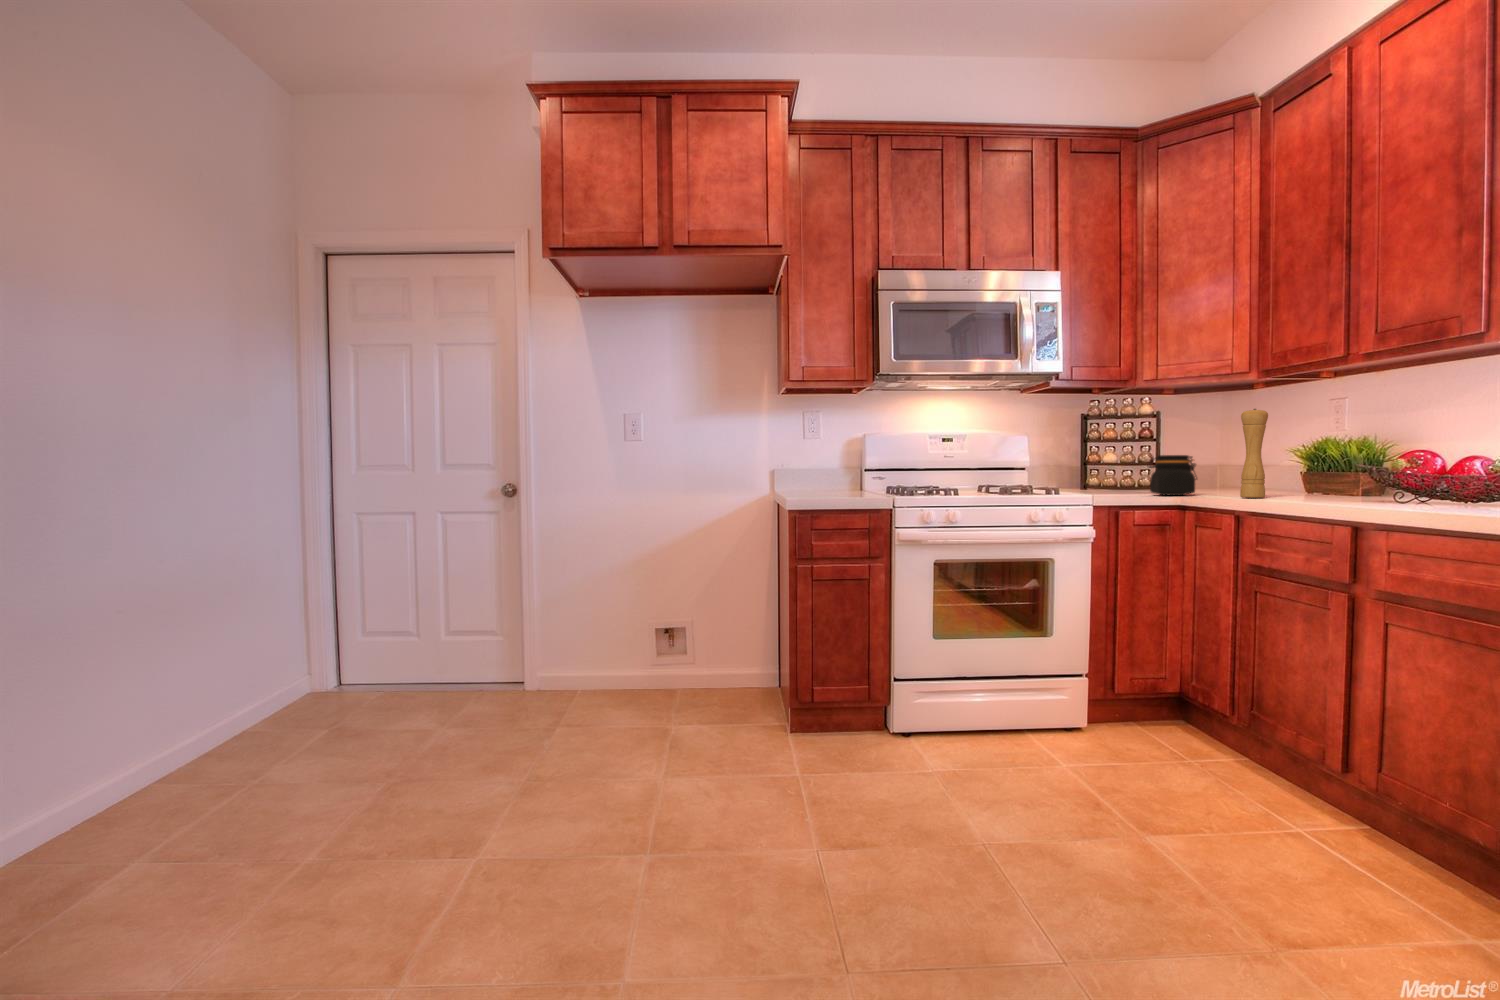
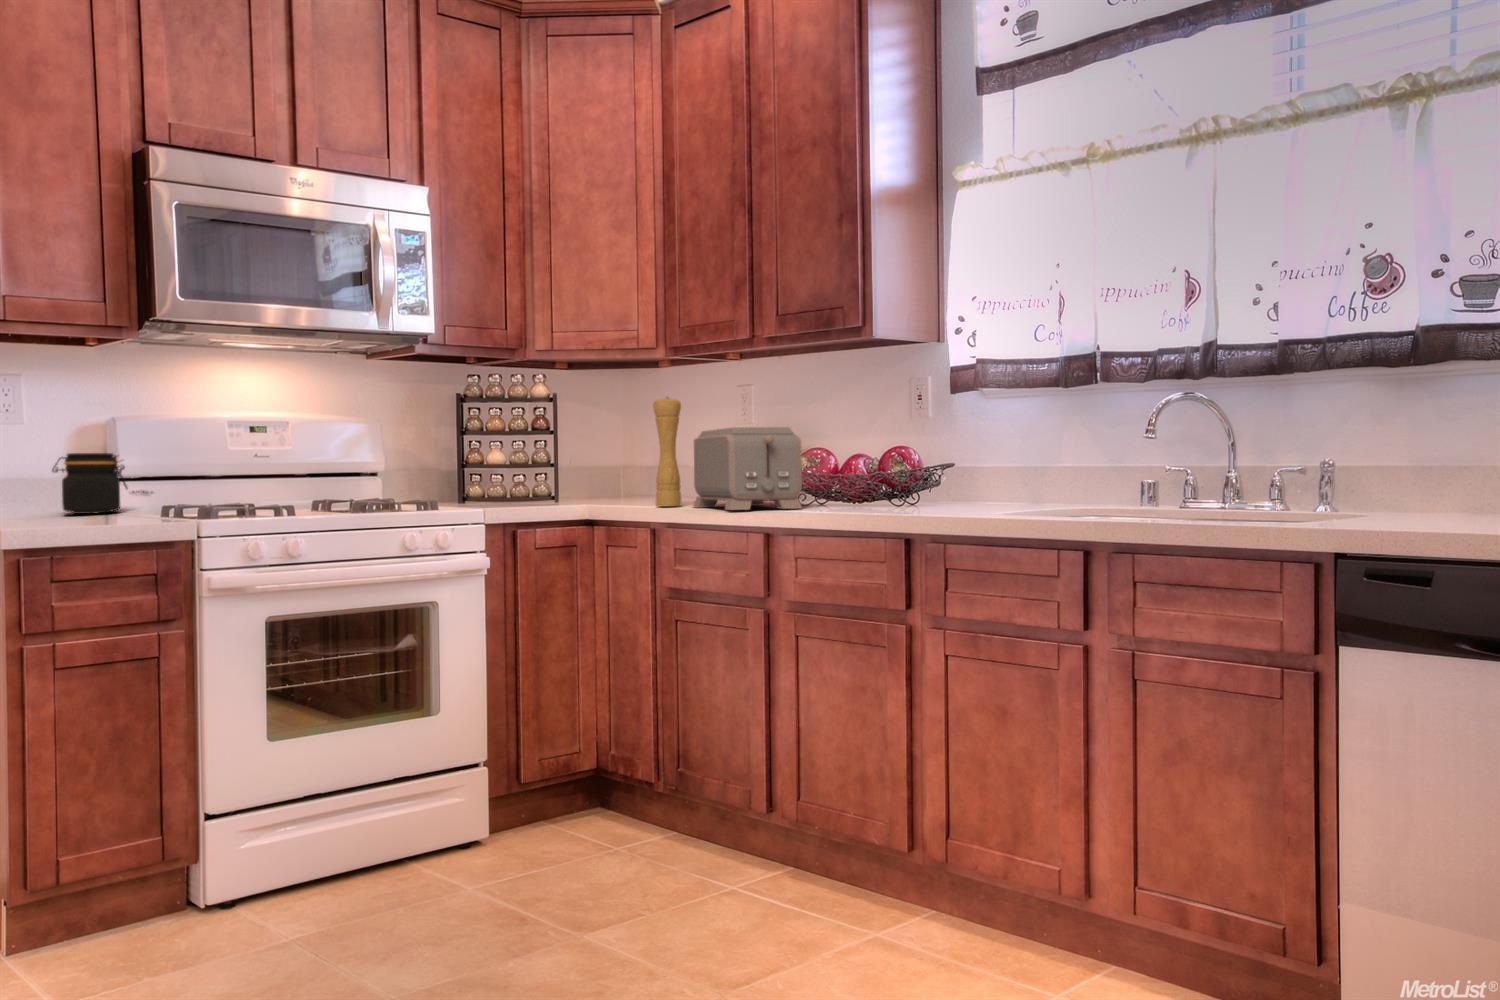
toaster: none [1275,430,1393,503] -> present [693,427,802,510]
jar: present [1148,455,1197,495] -> present [52,453,127,514]

